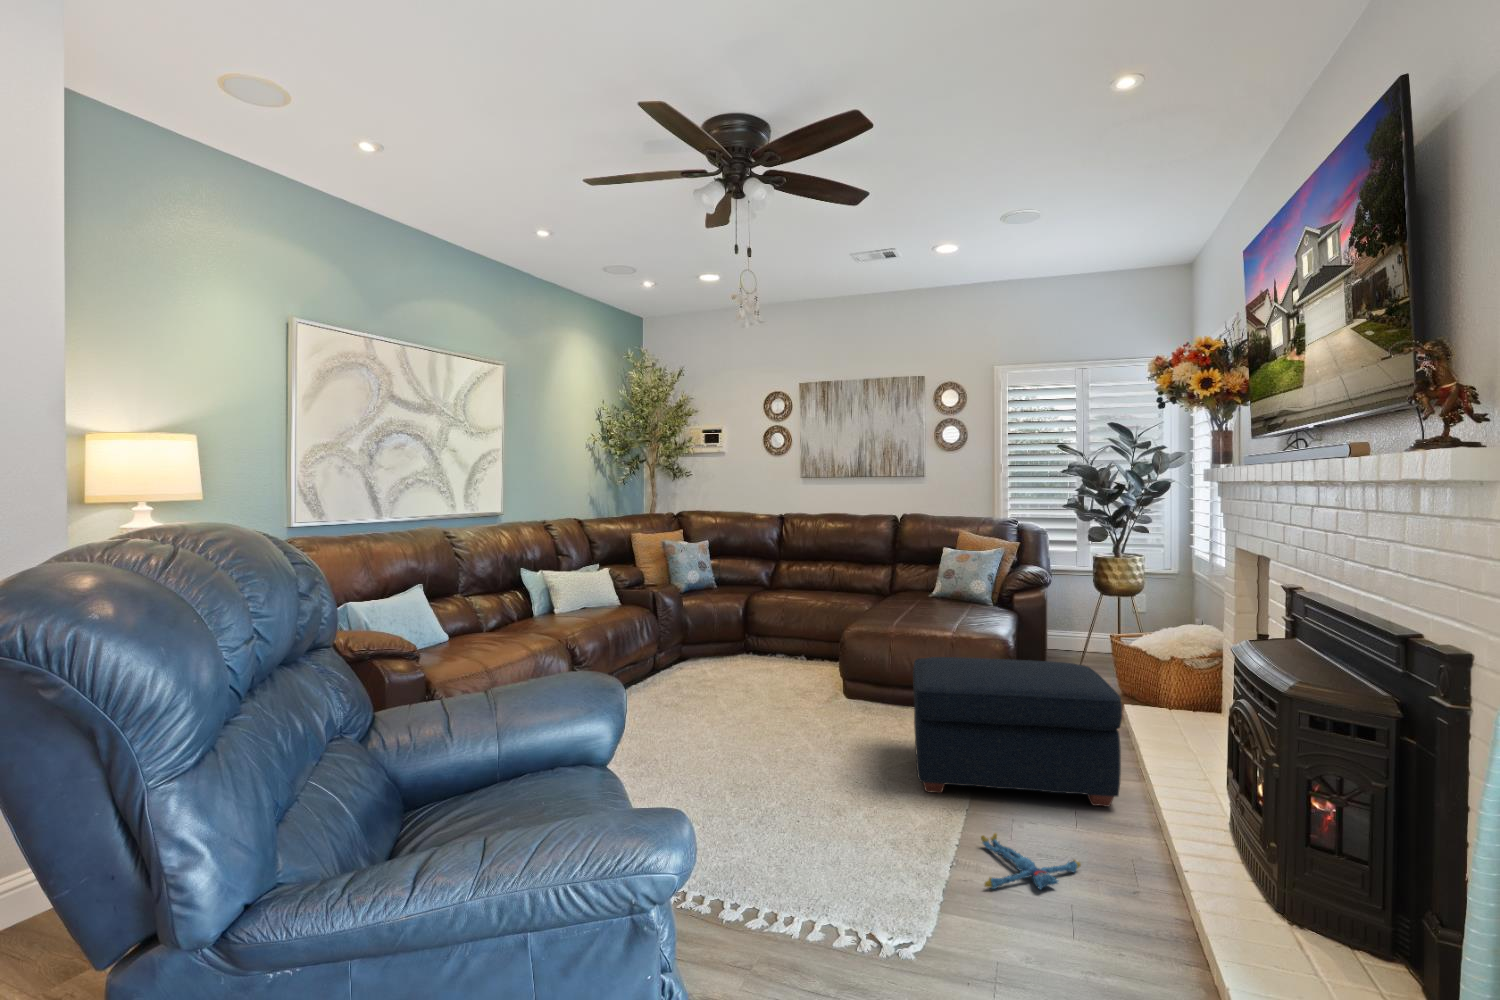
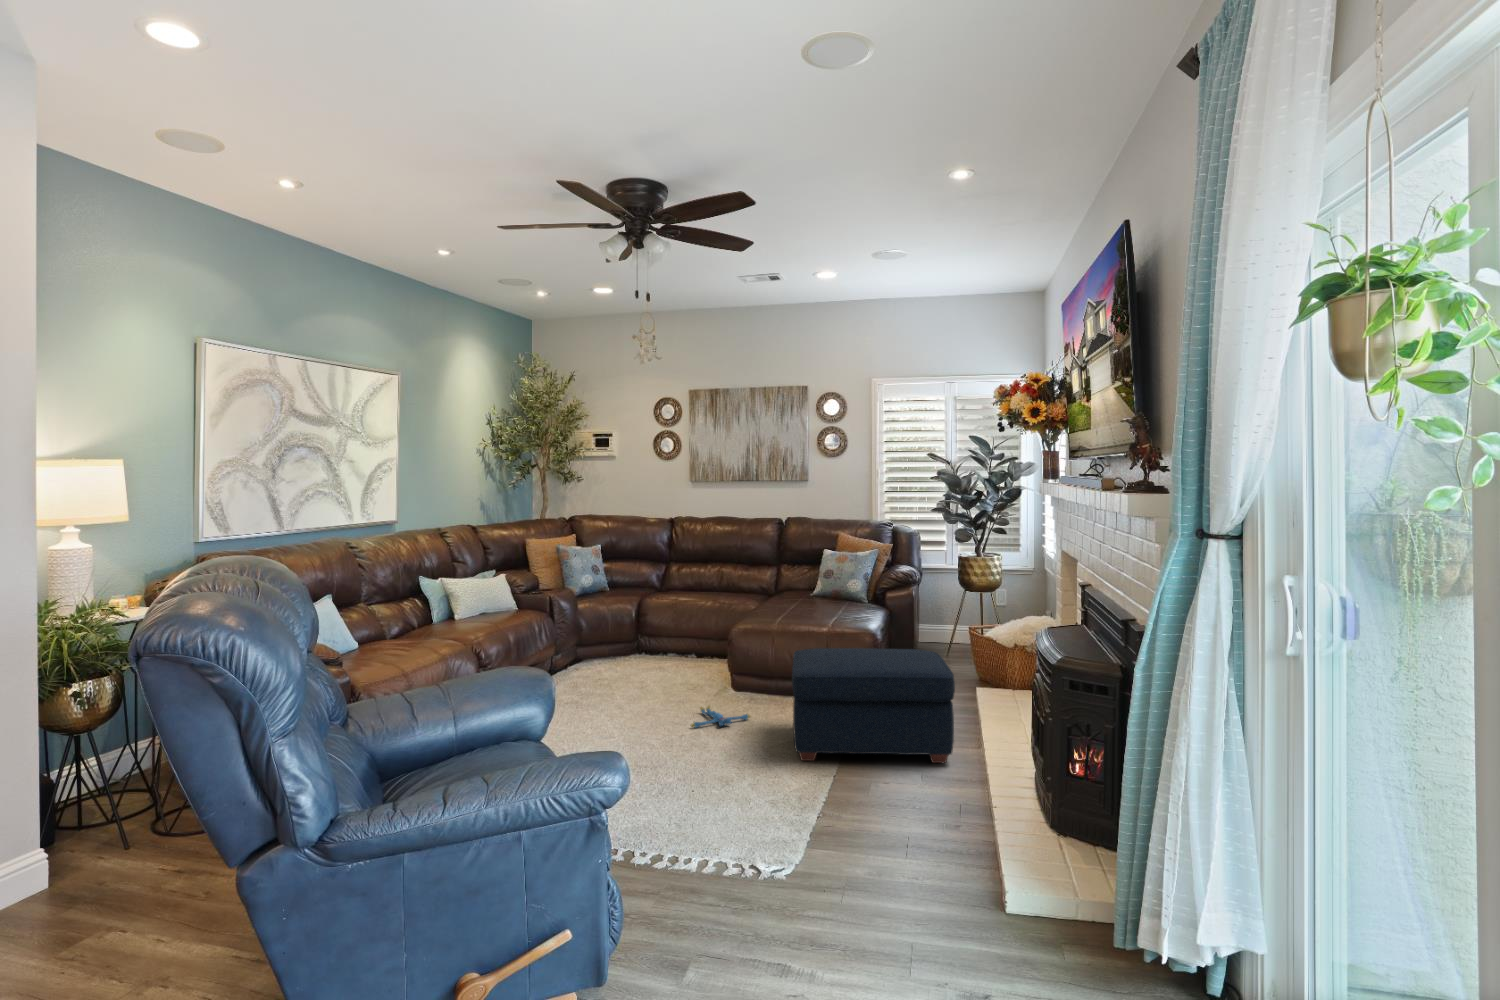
plush toy: present [981,833,1081,889] -> present [691,706,750,728]

